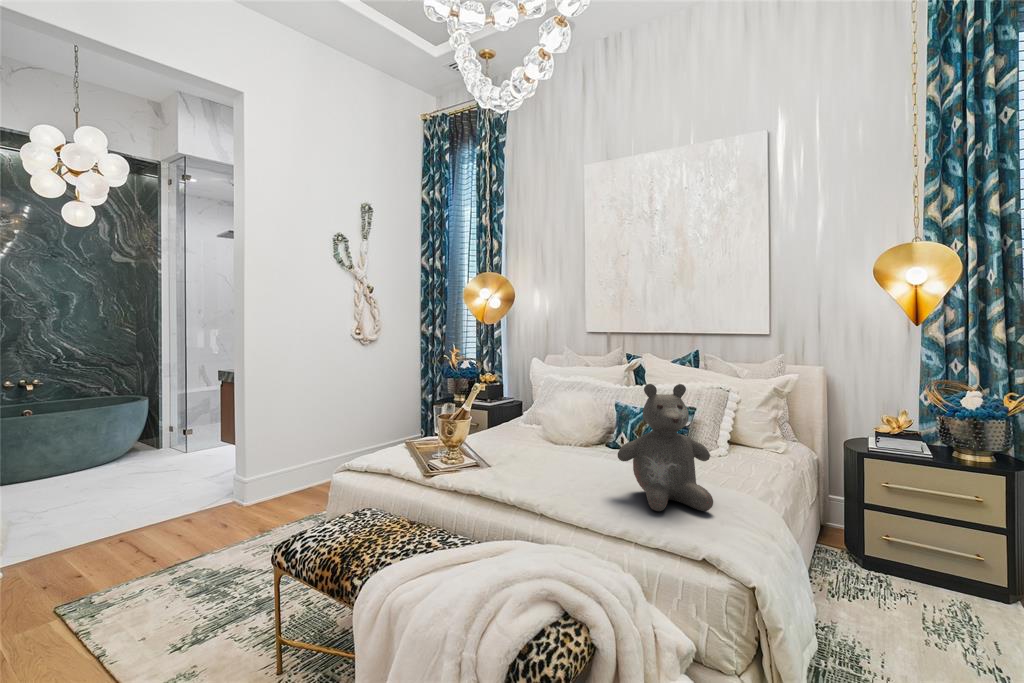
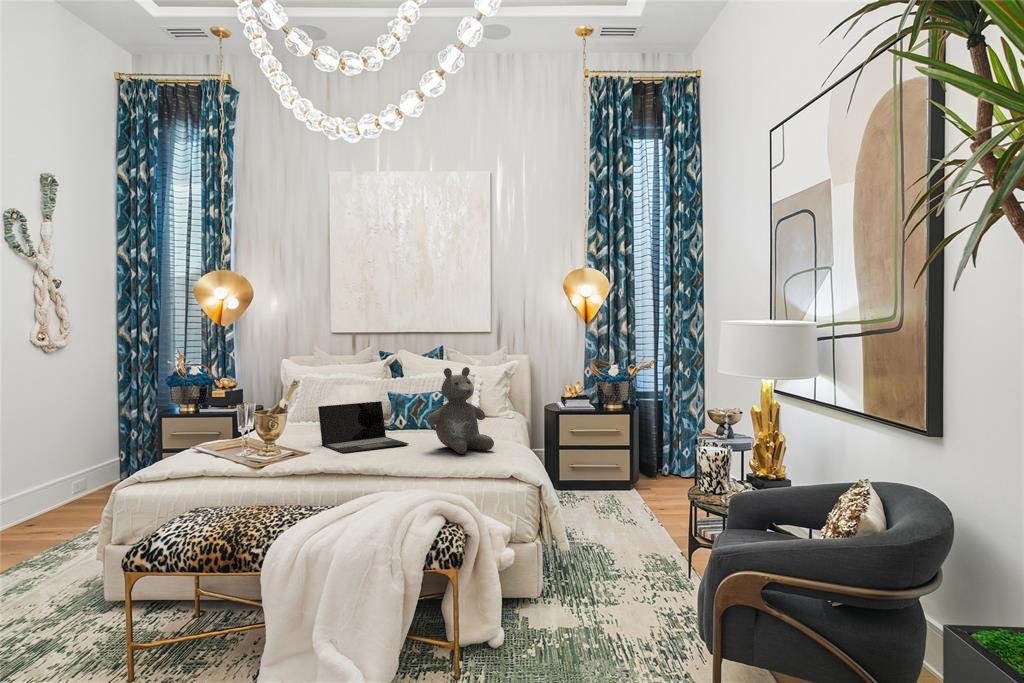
laptop: none [508,416,603,480] -> present [318,401,408,453]

